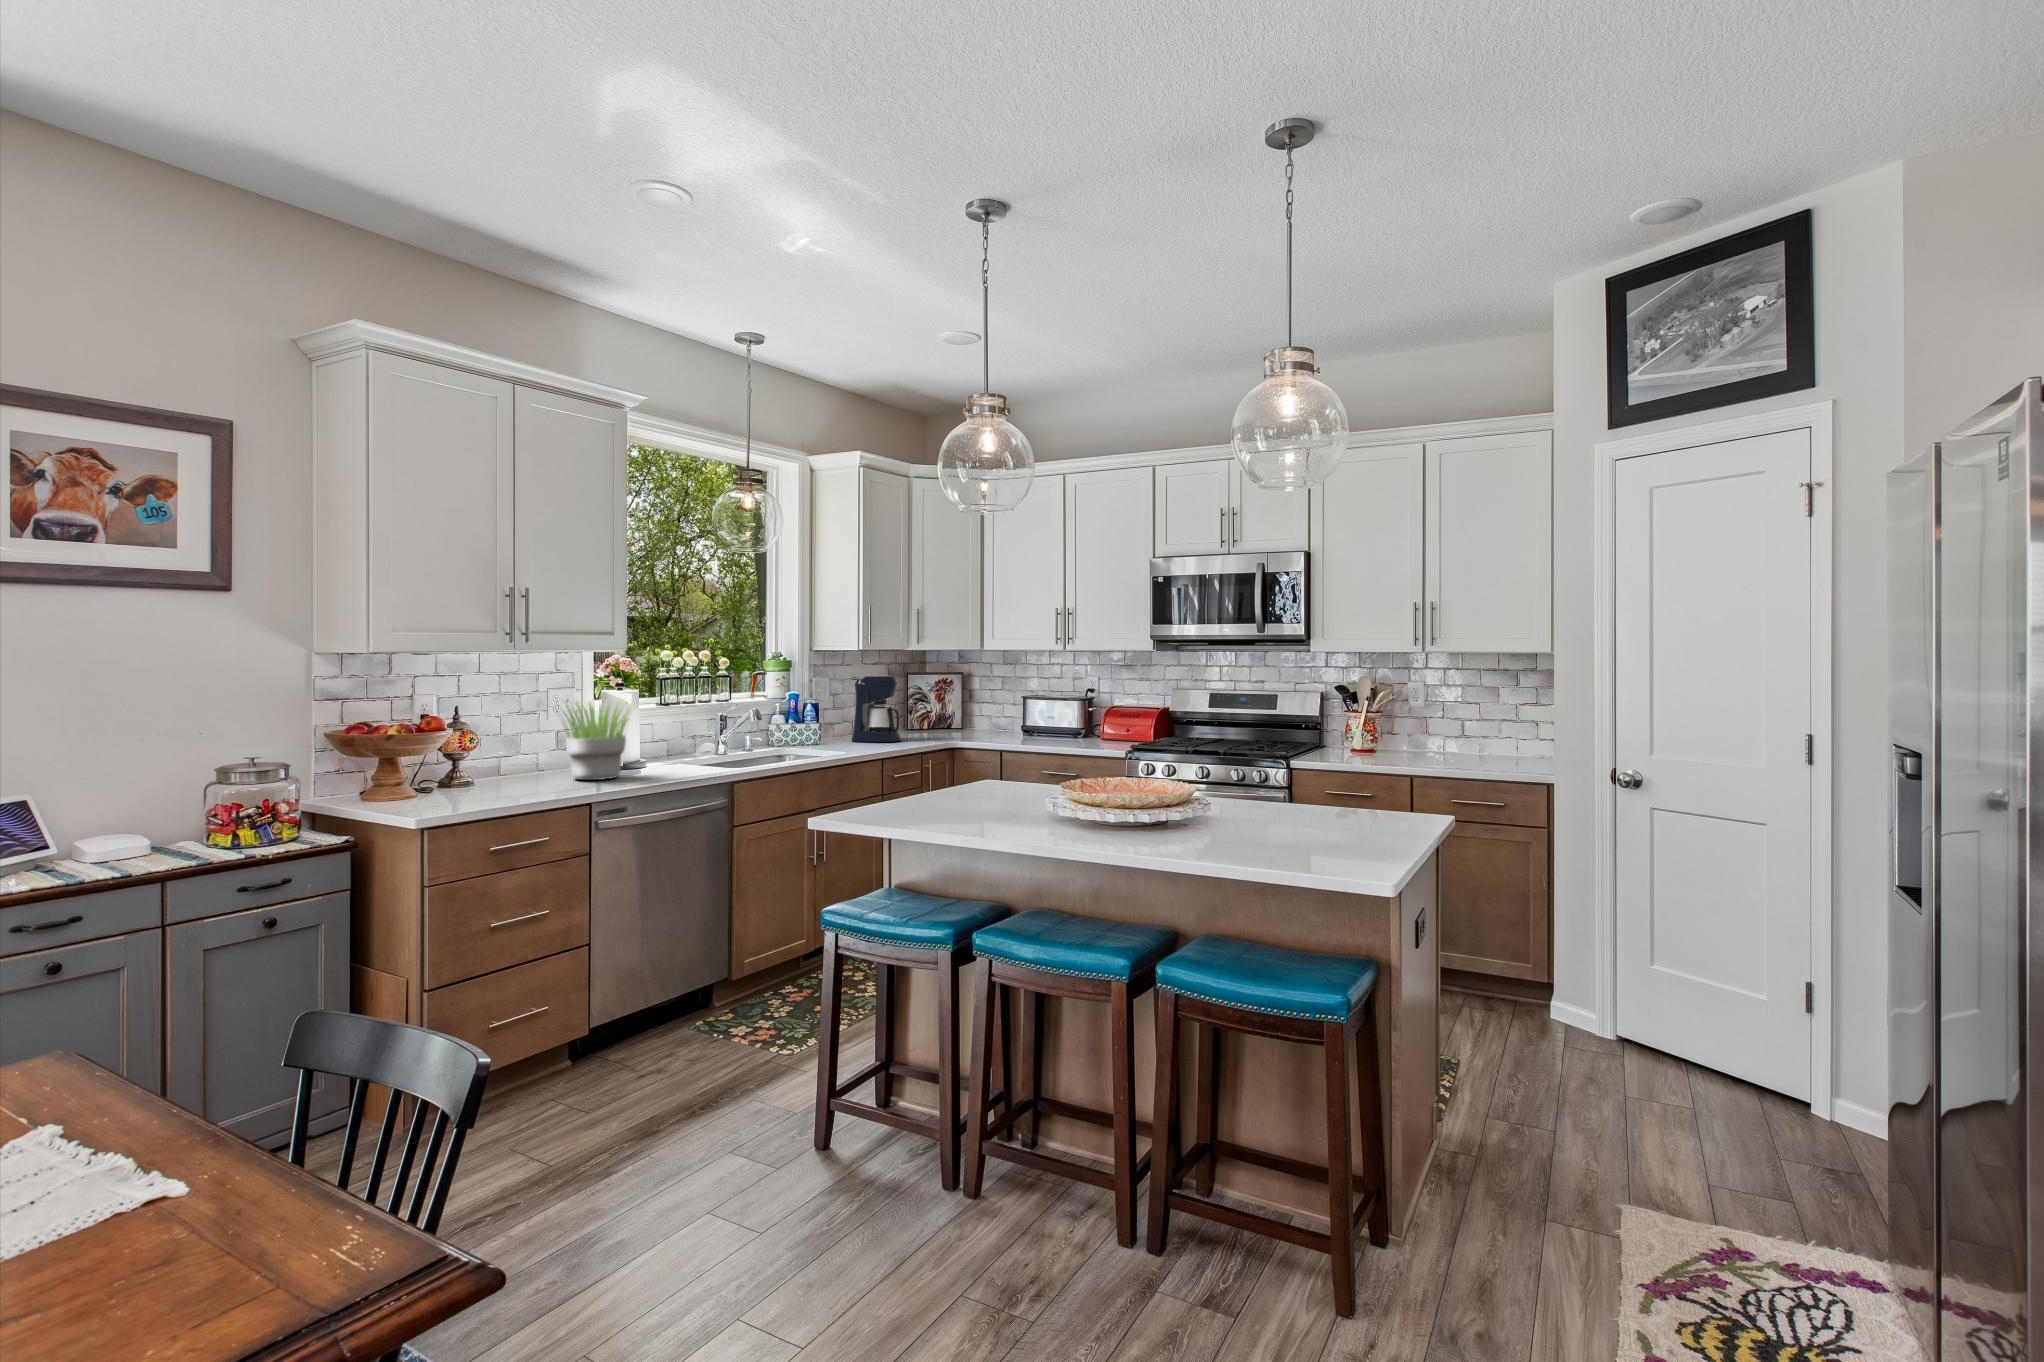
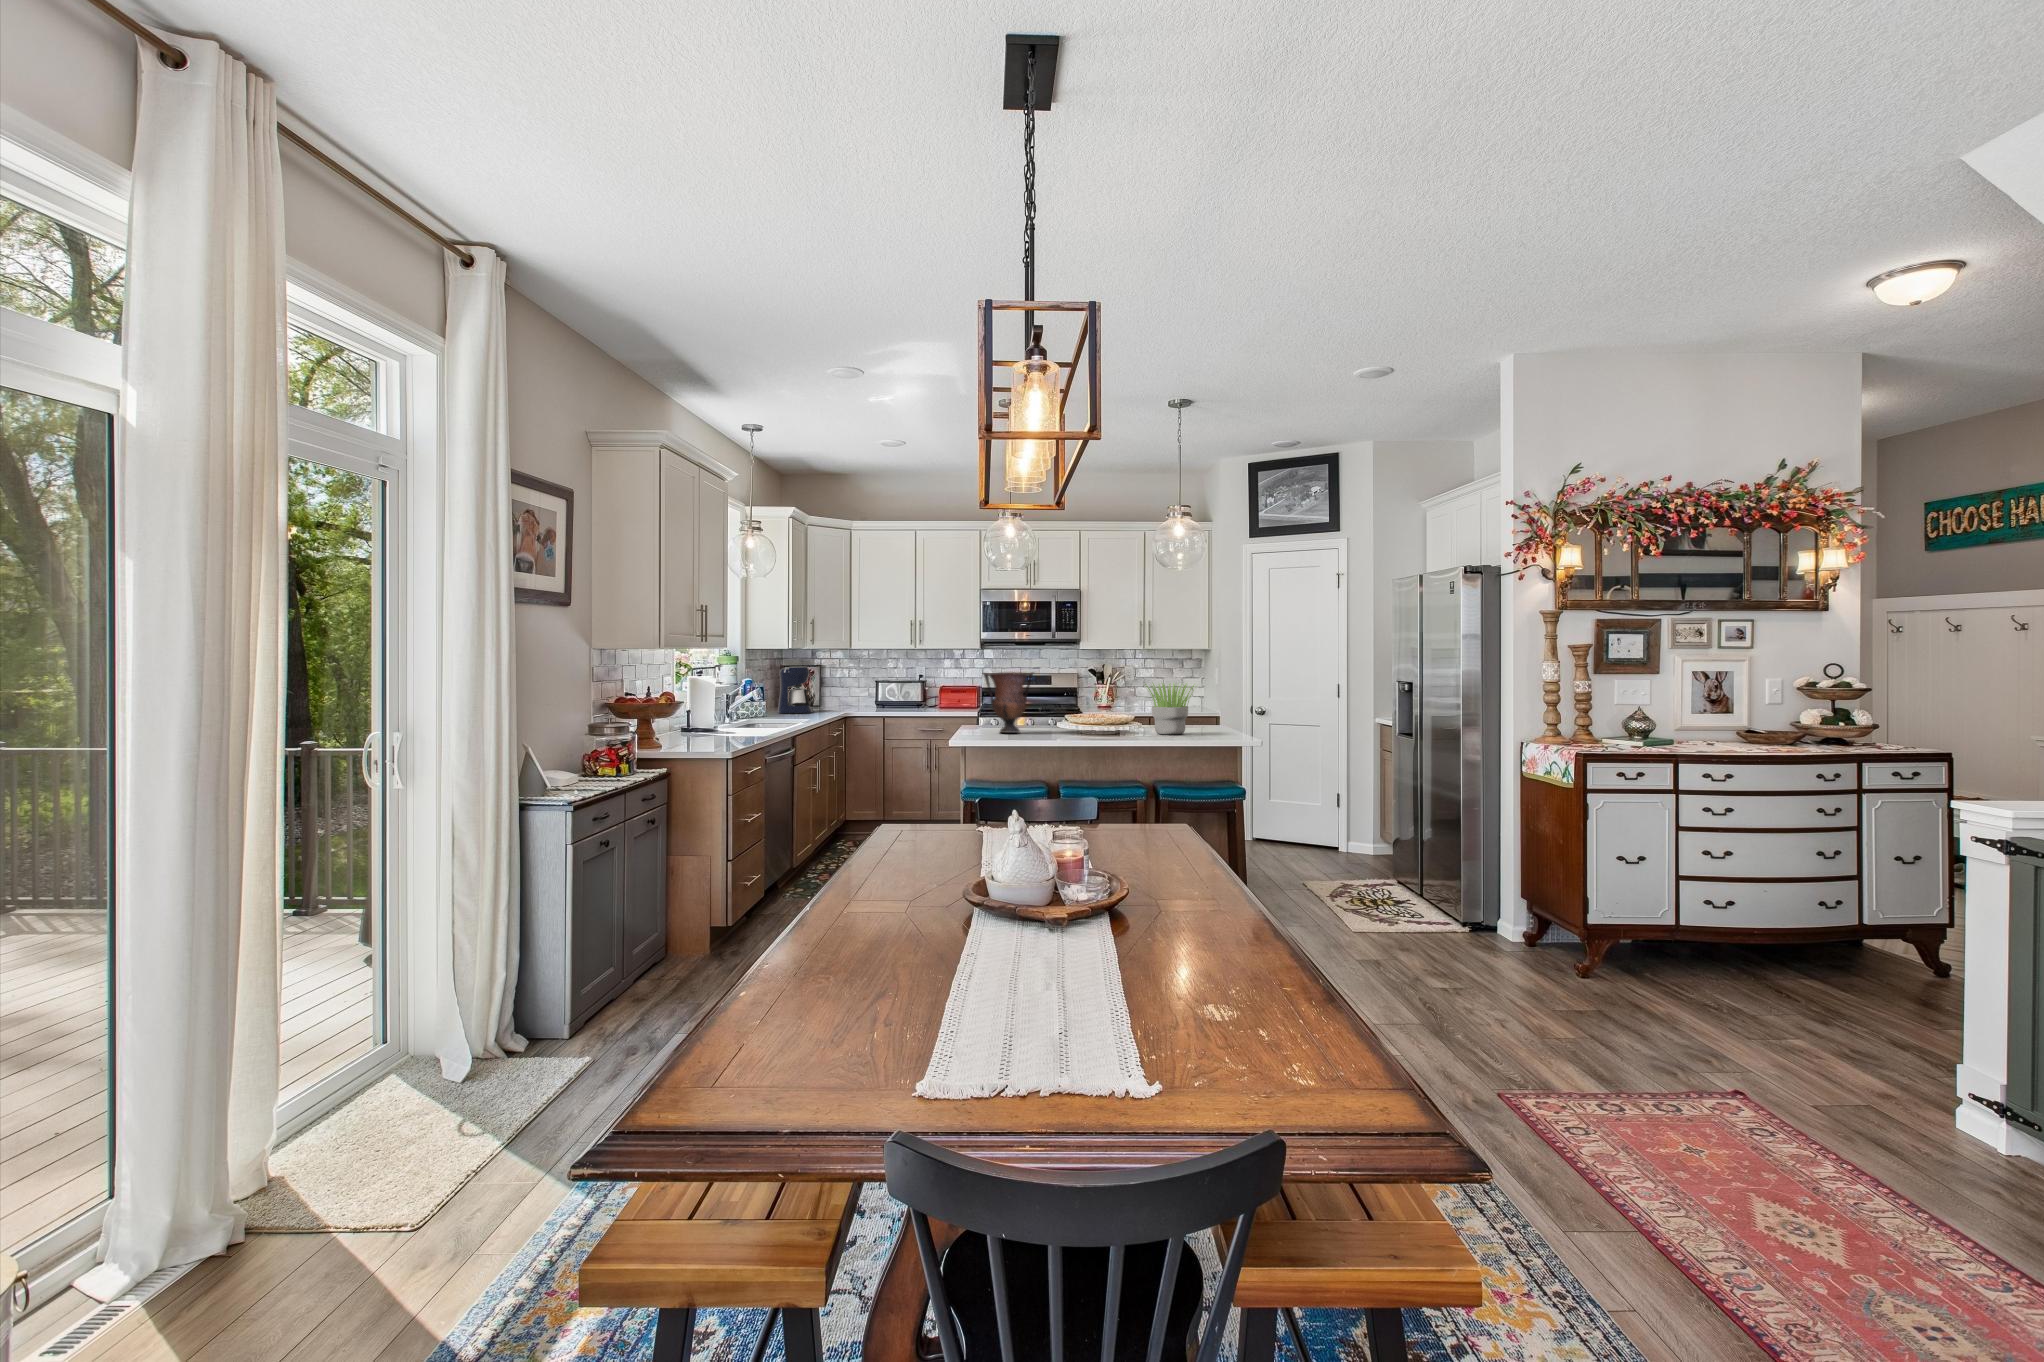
vase: none [920,693,1016,809] -> present [984,672,1033,733]
potted plant: present [553,701,635,780] -> present [1145,683,1194,735]

